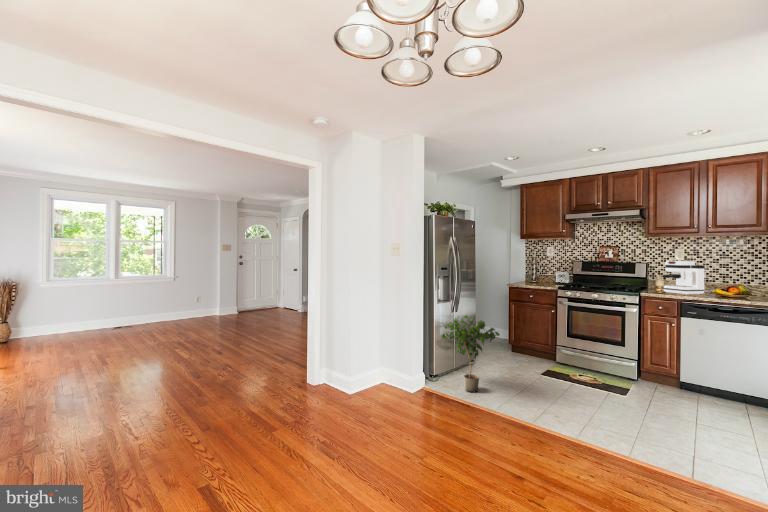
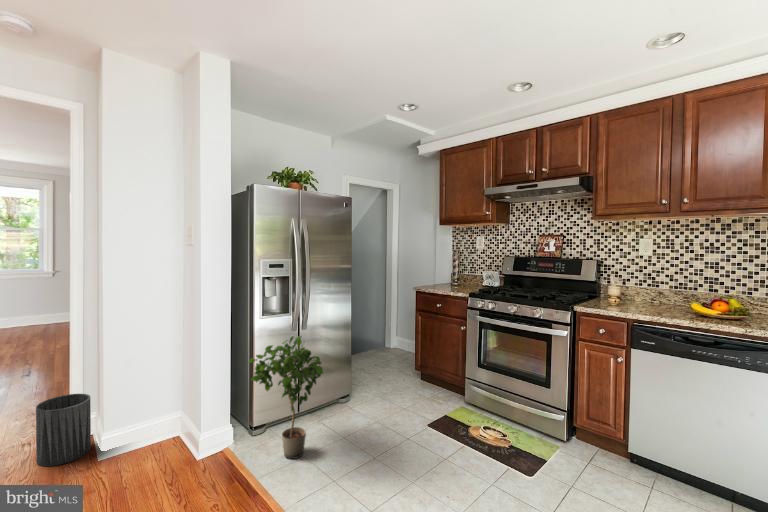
coffee maker: present [663,261,705,295] -> none [608,256,675,311]
trash can: none [311,355,338,399] -> present [36,394,91,466]

